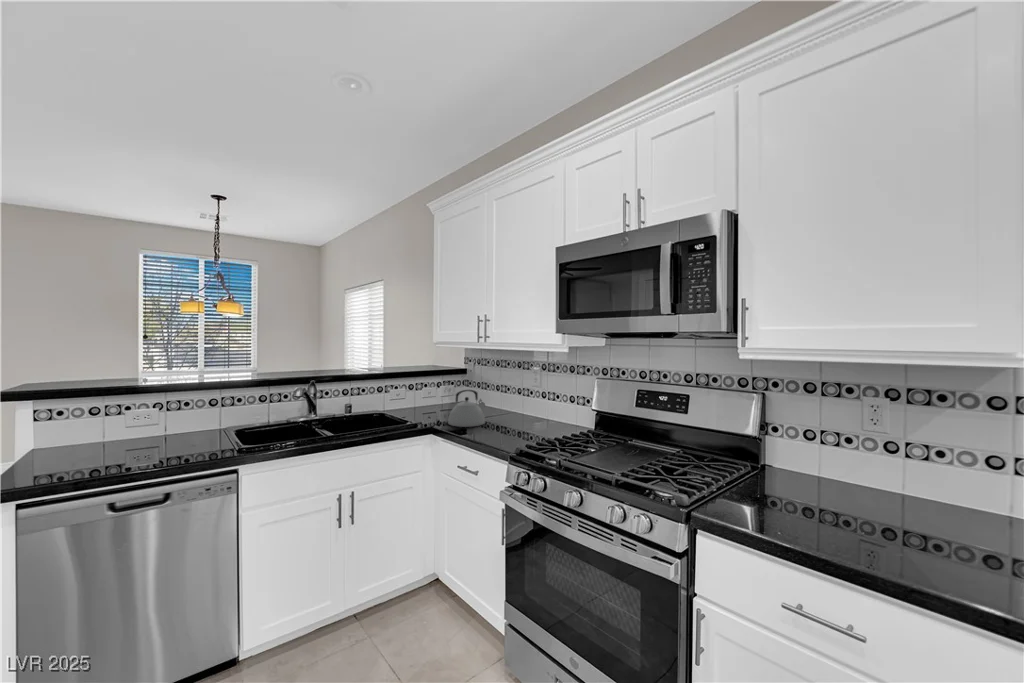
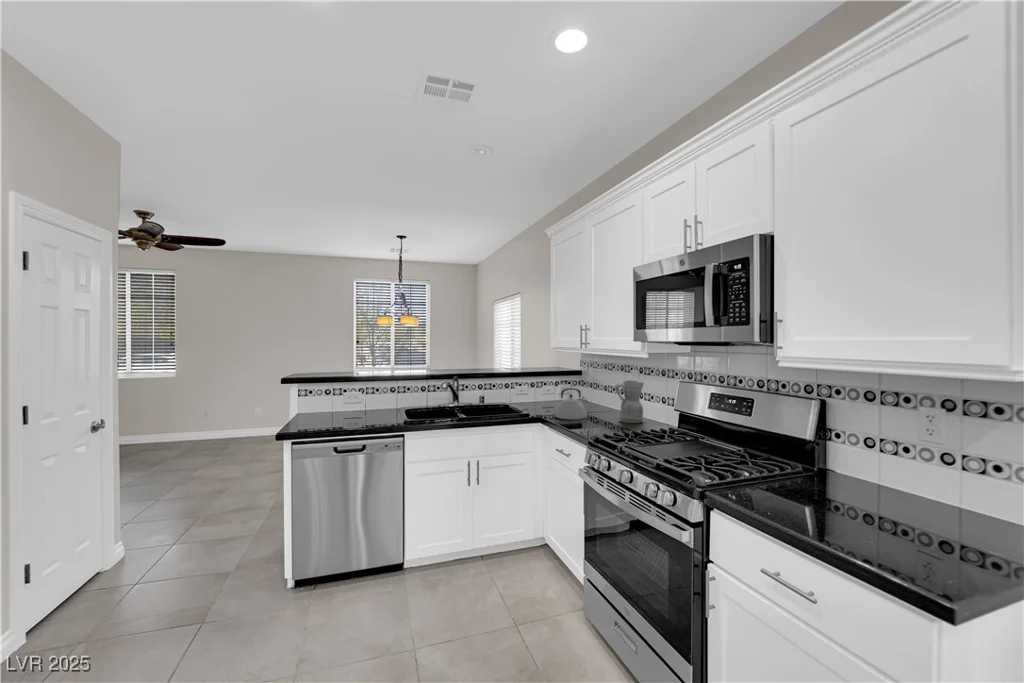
ceramic pitcher: none [520,379,551,426] -> present [615,380,644,423]

